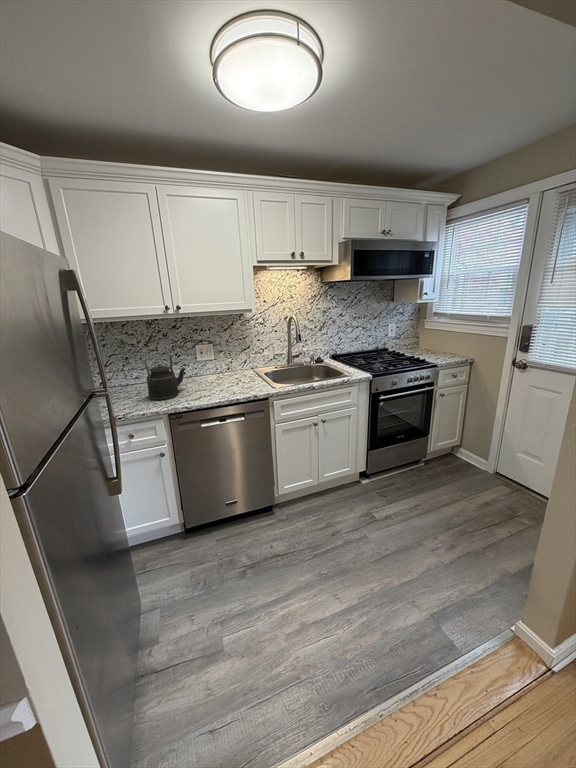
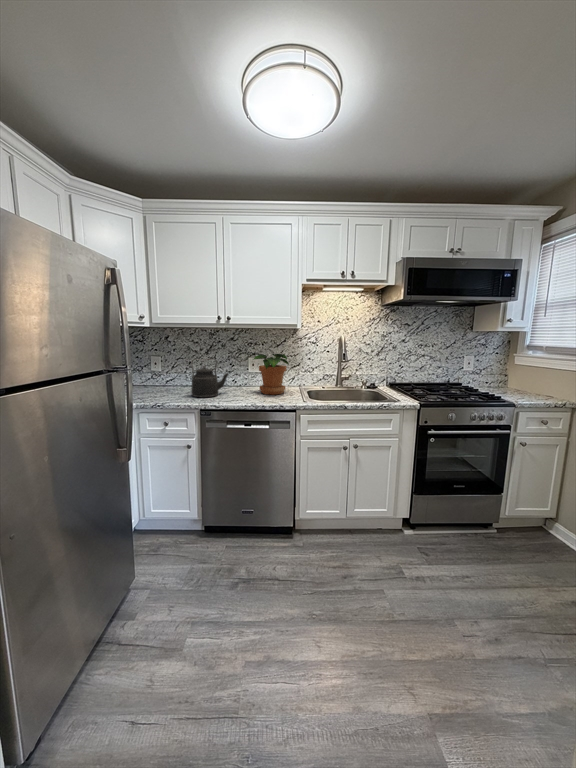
potted plant: none [207,340,246,384] -> present [254,353,289,394]

